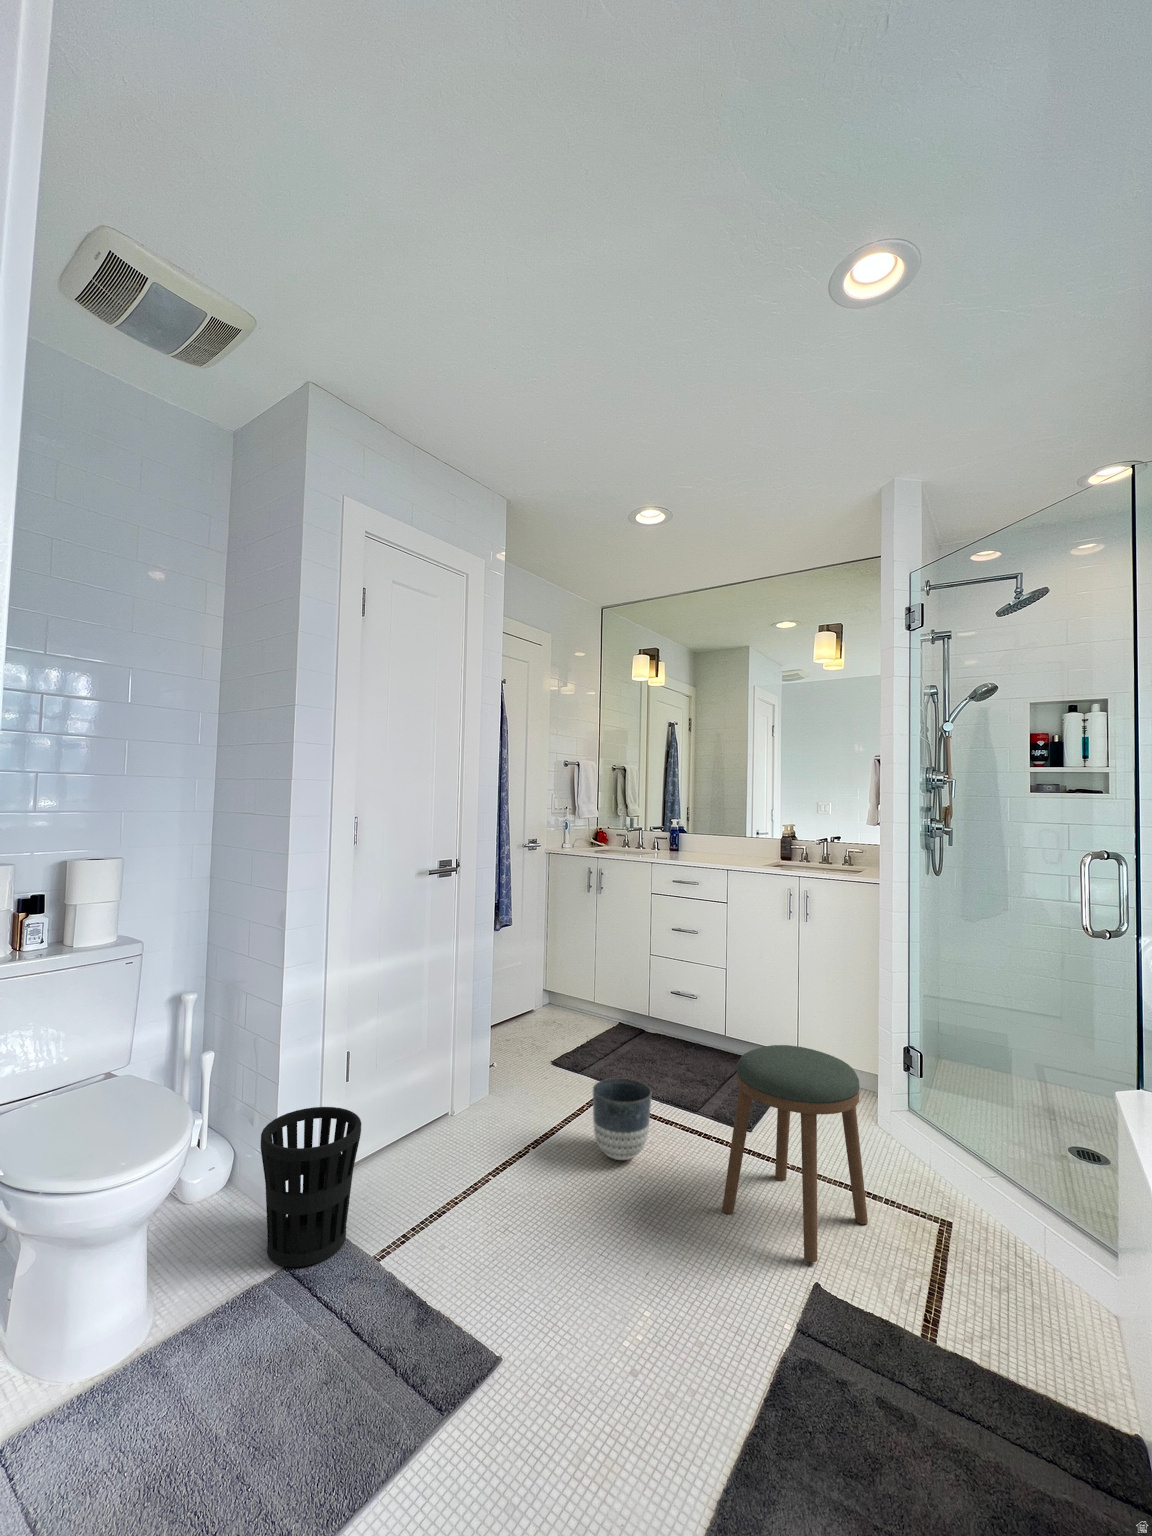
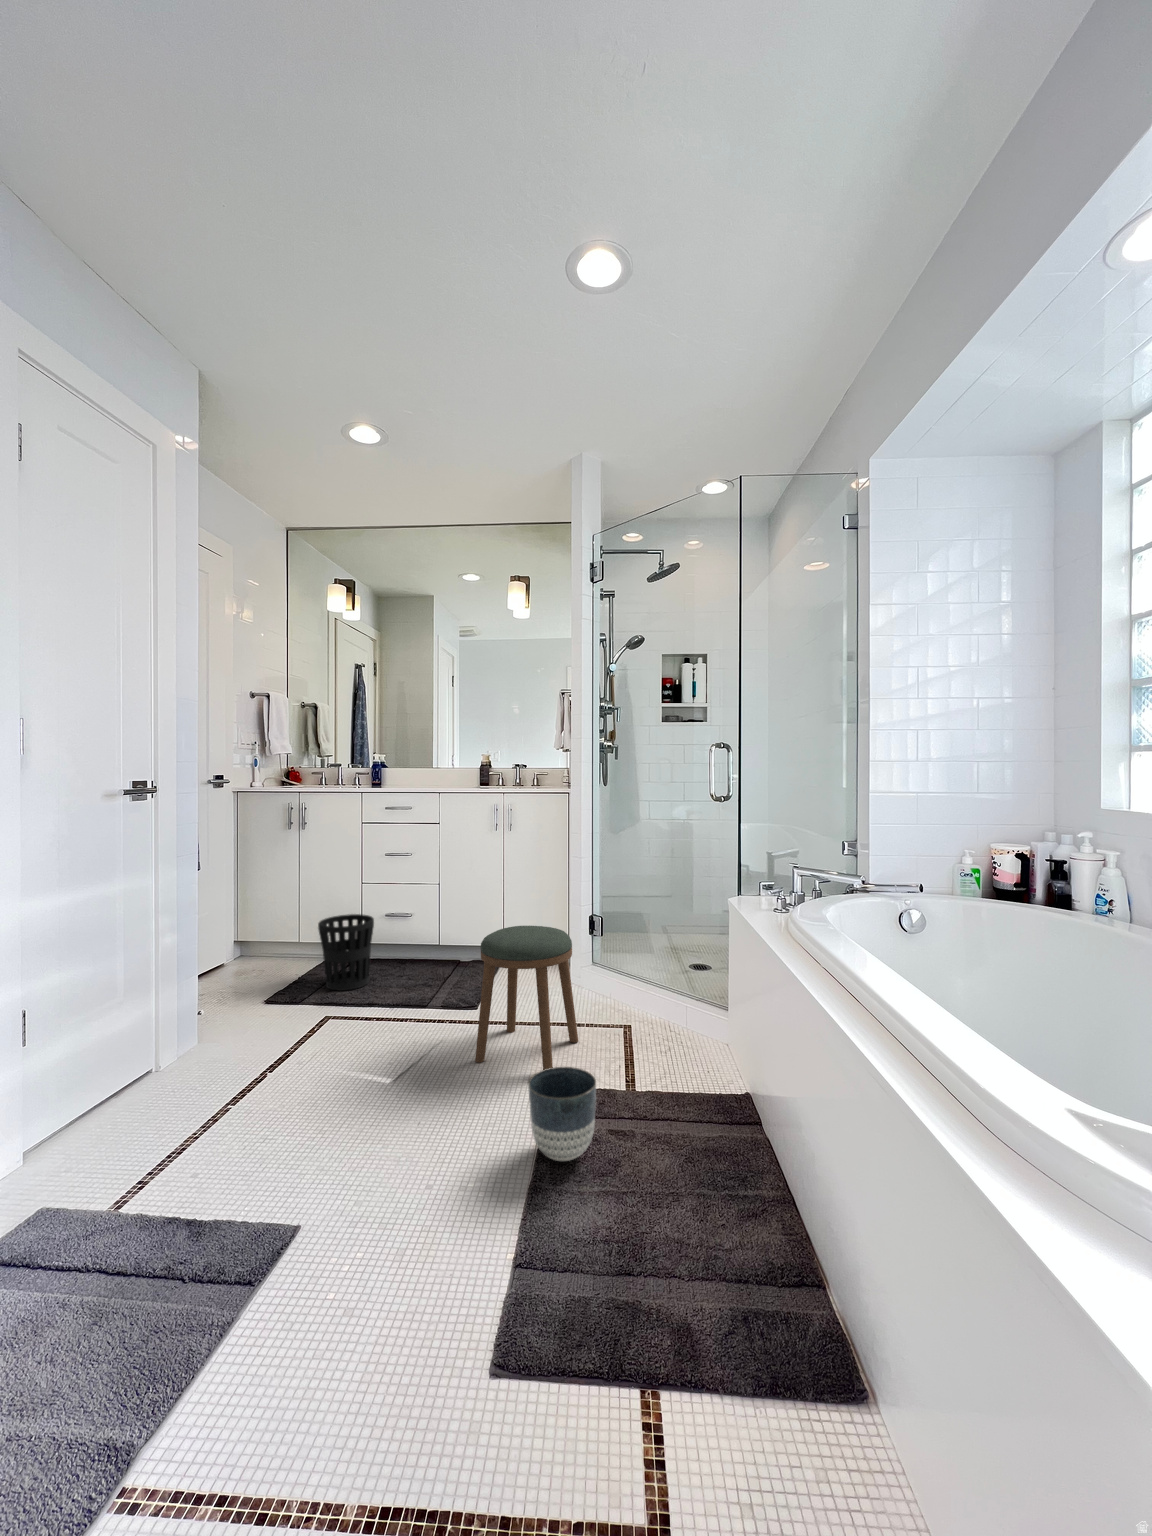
planter: present [593,1078,652,1160] -> present [528,1067,596,1161]
wastebasket: present [261,1107,361,1267] -> present [318,914,374,990]

